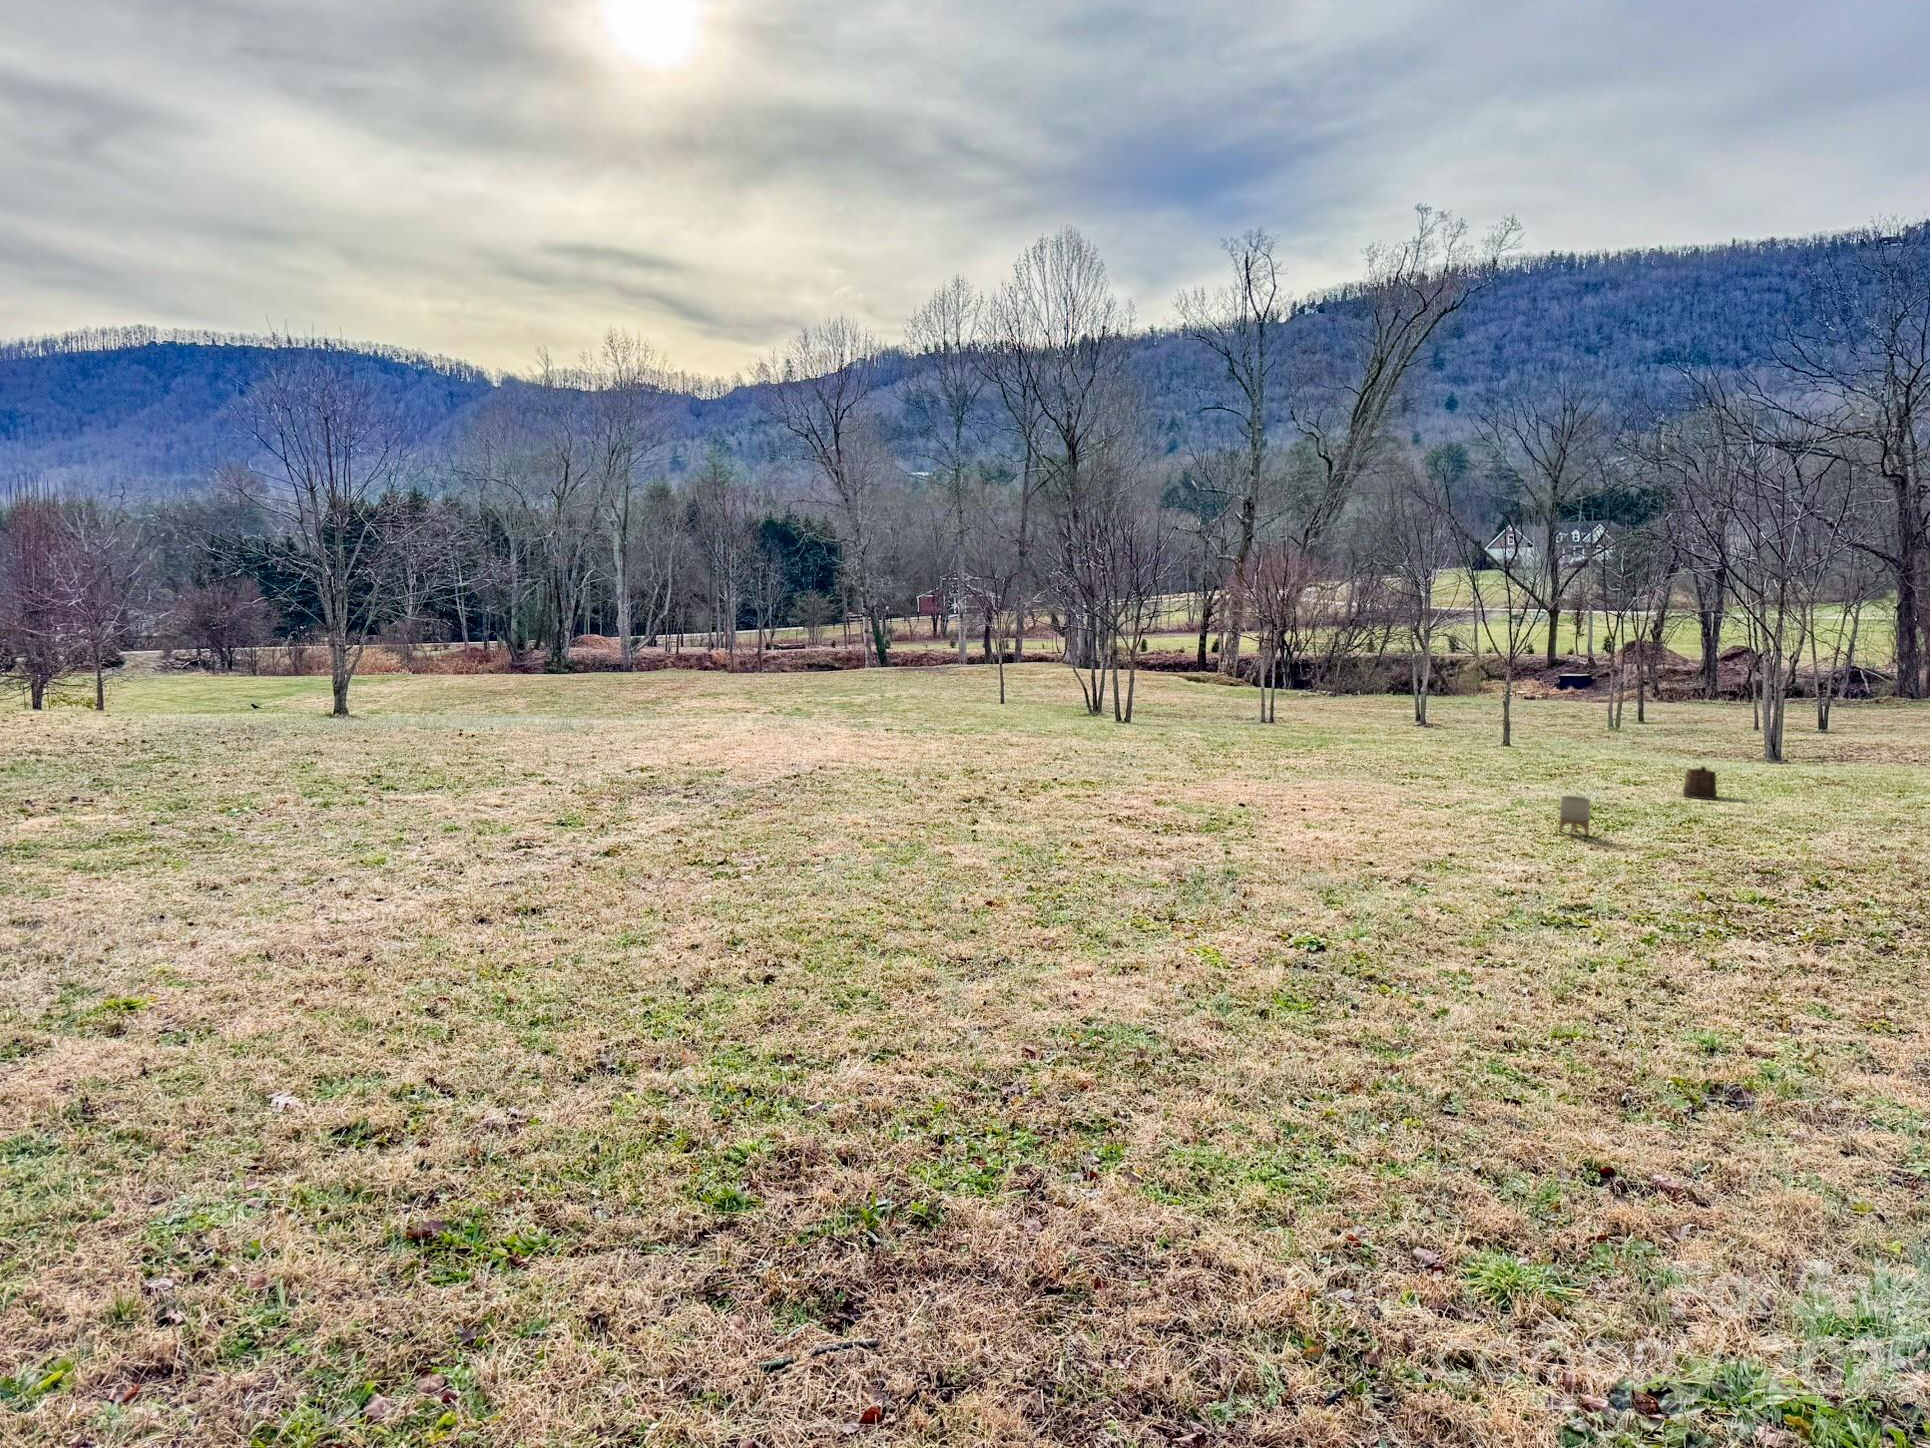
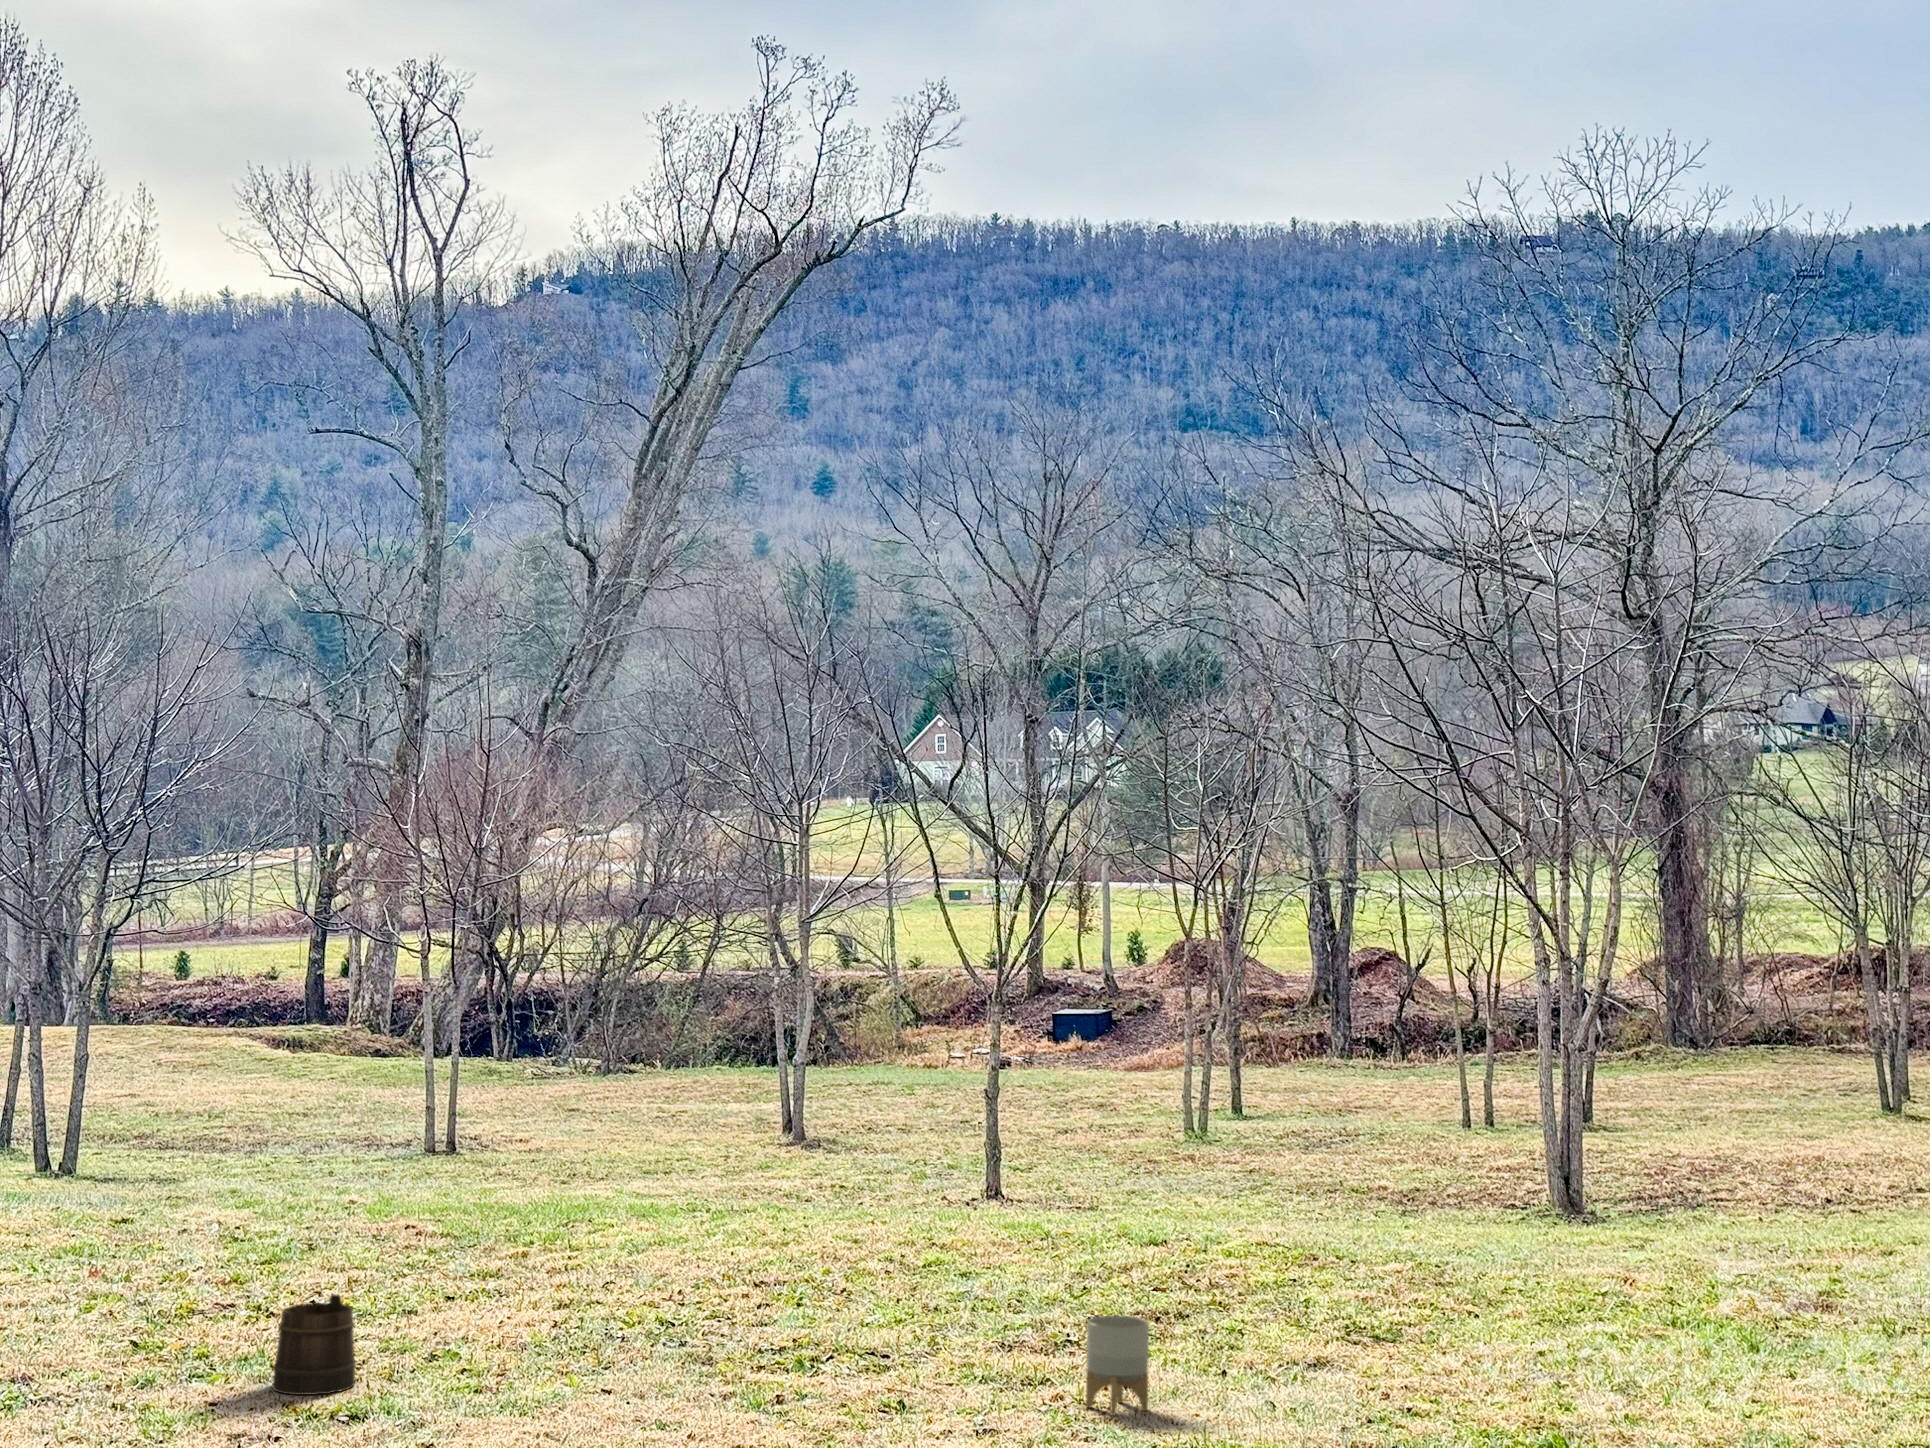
bucket: present [1683,766,1717,800] -> present [272,1294,355,1395]

